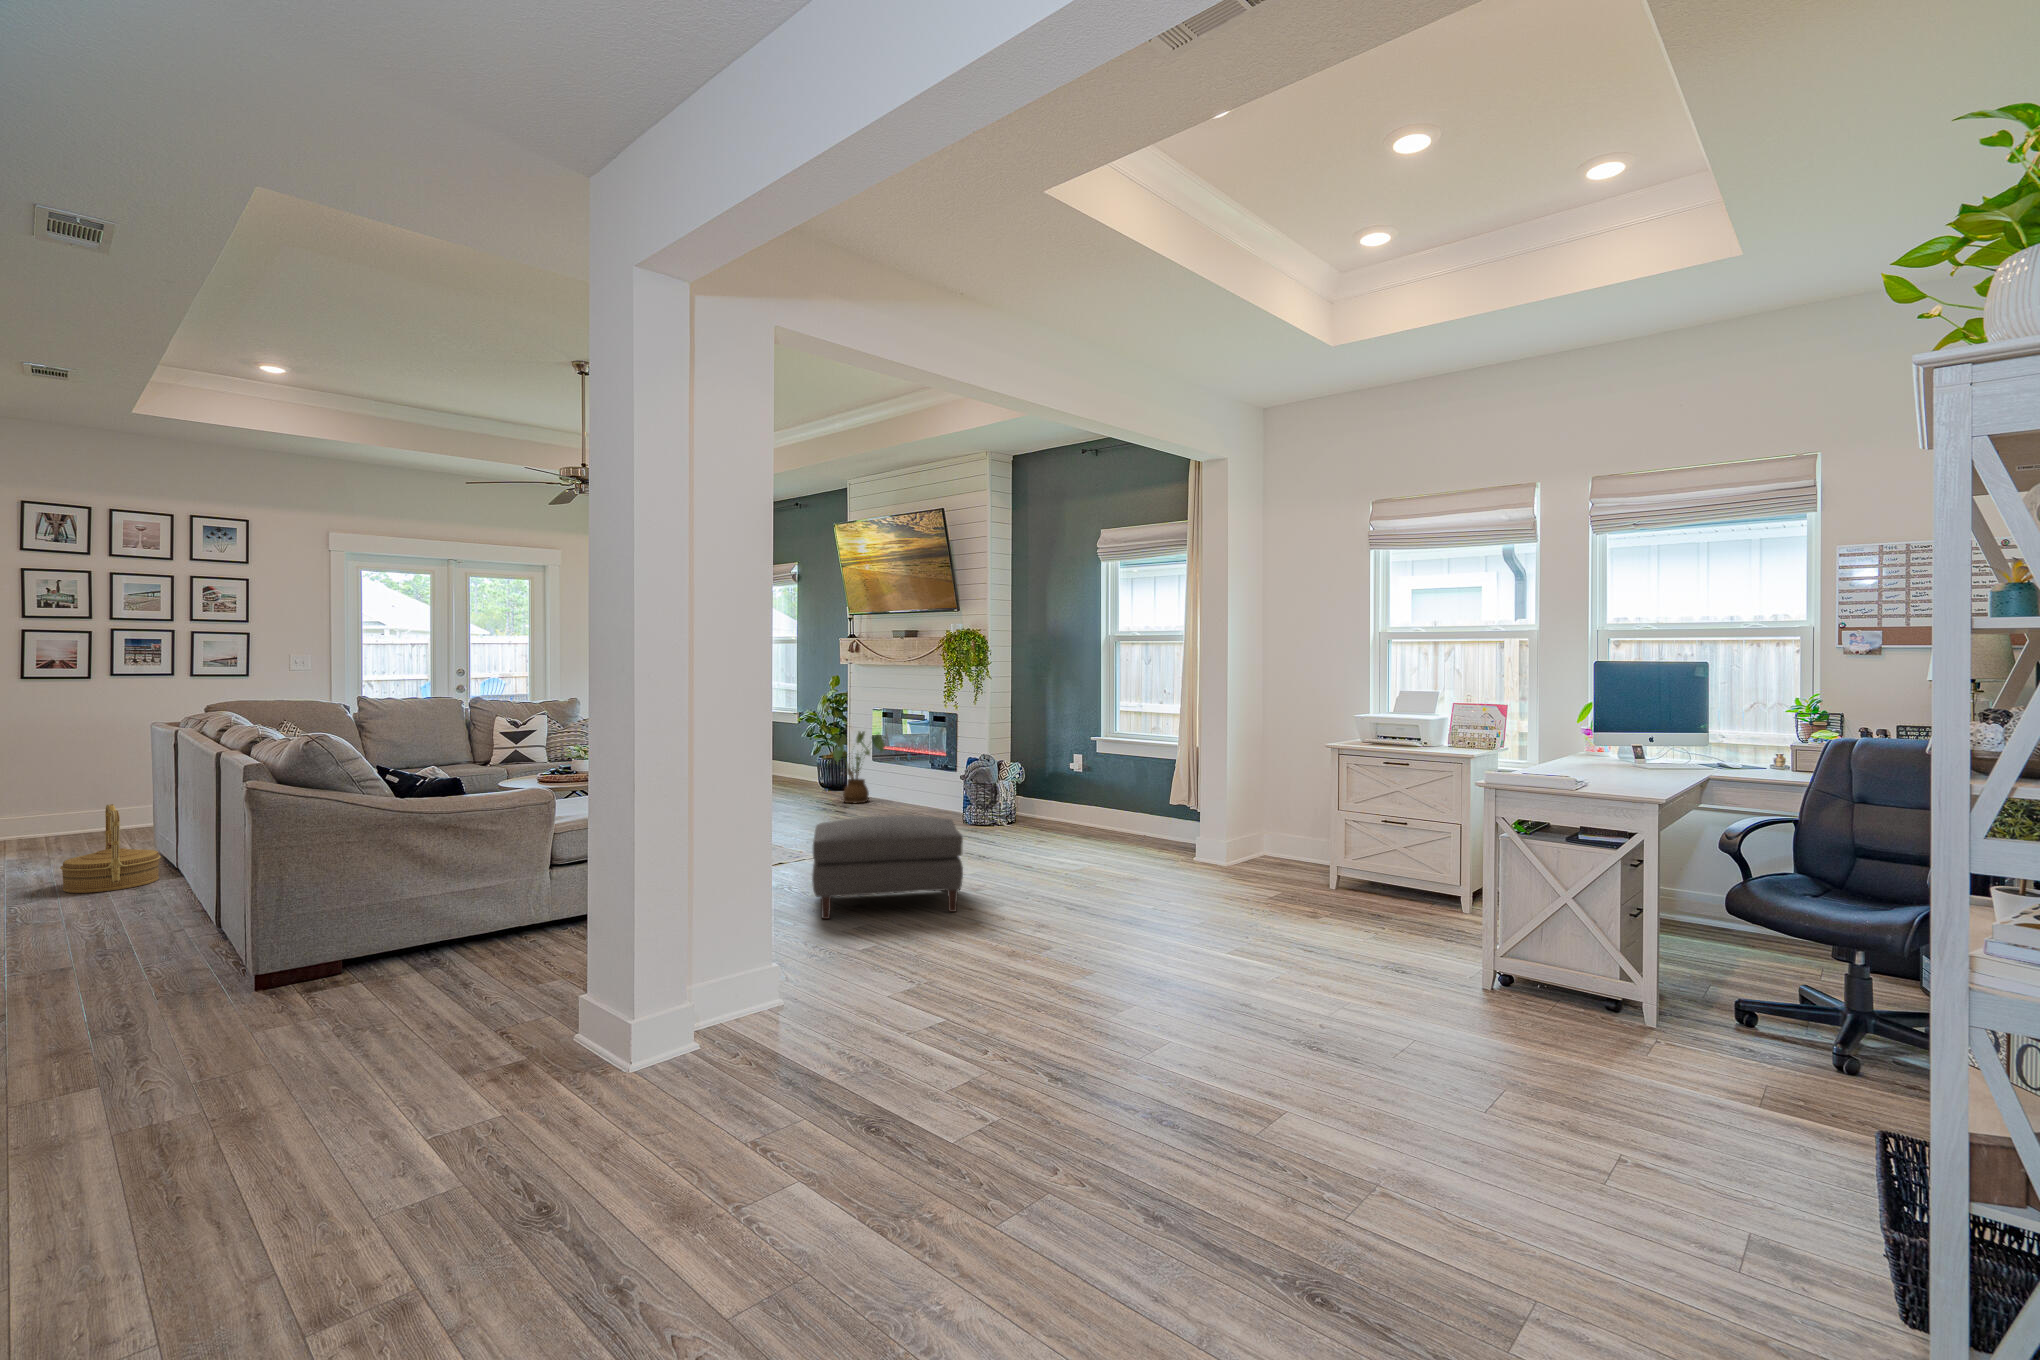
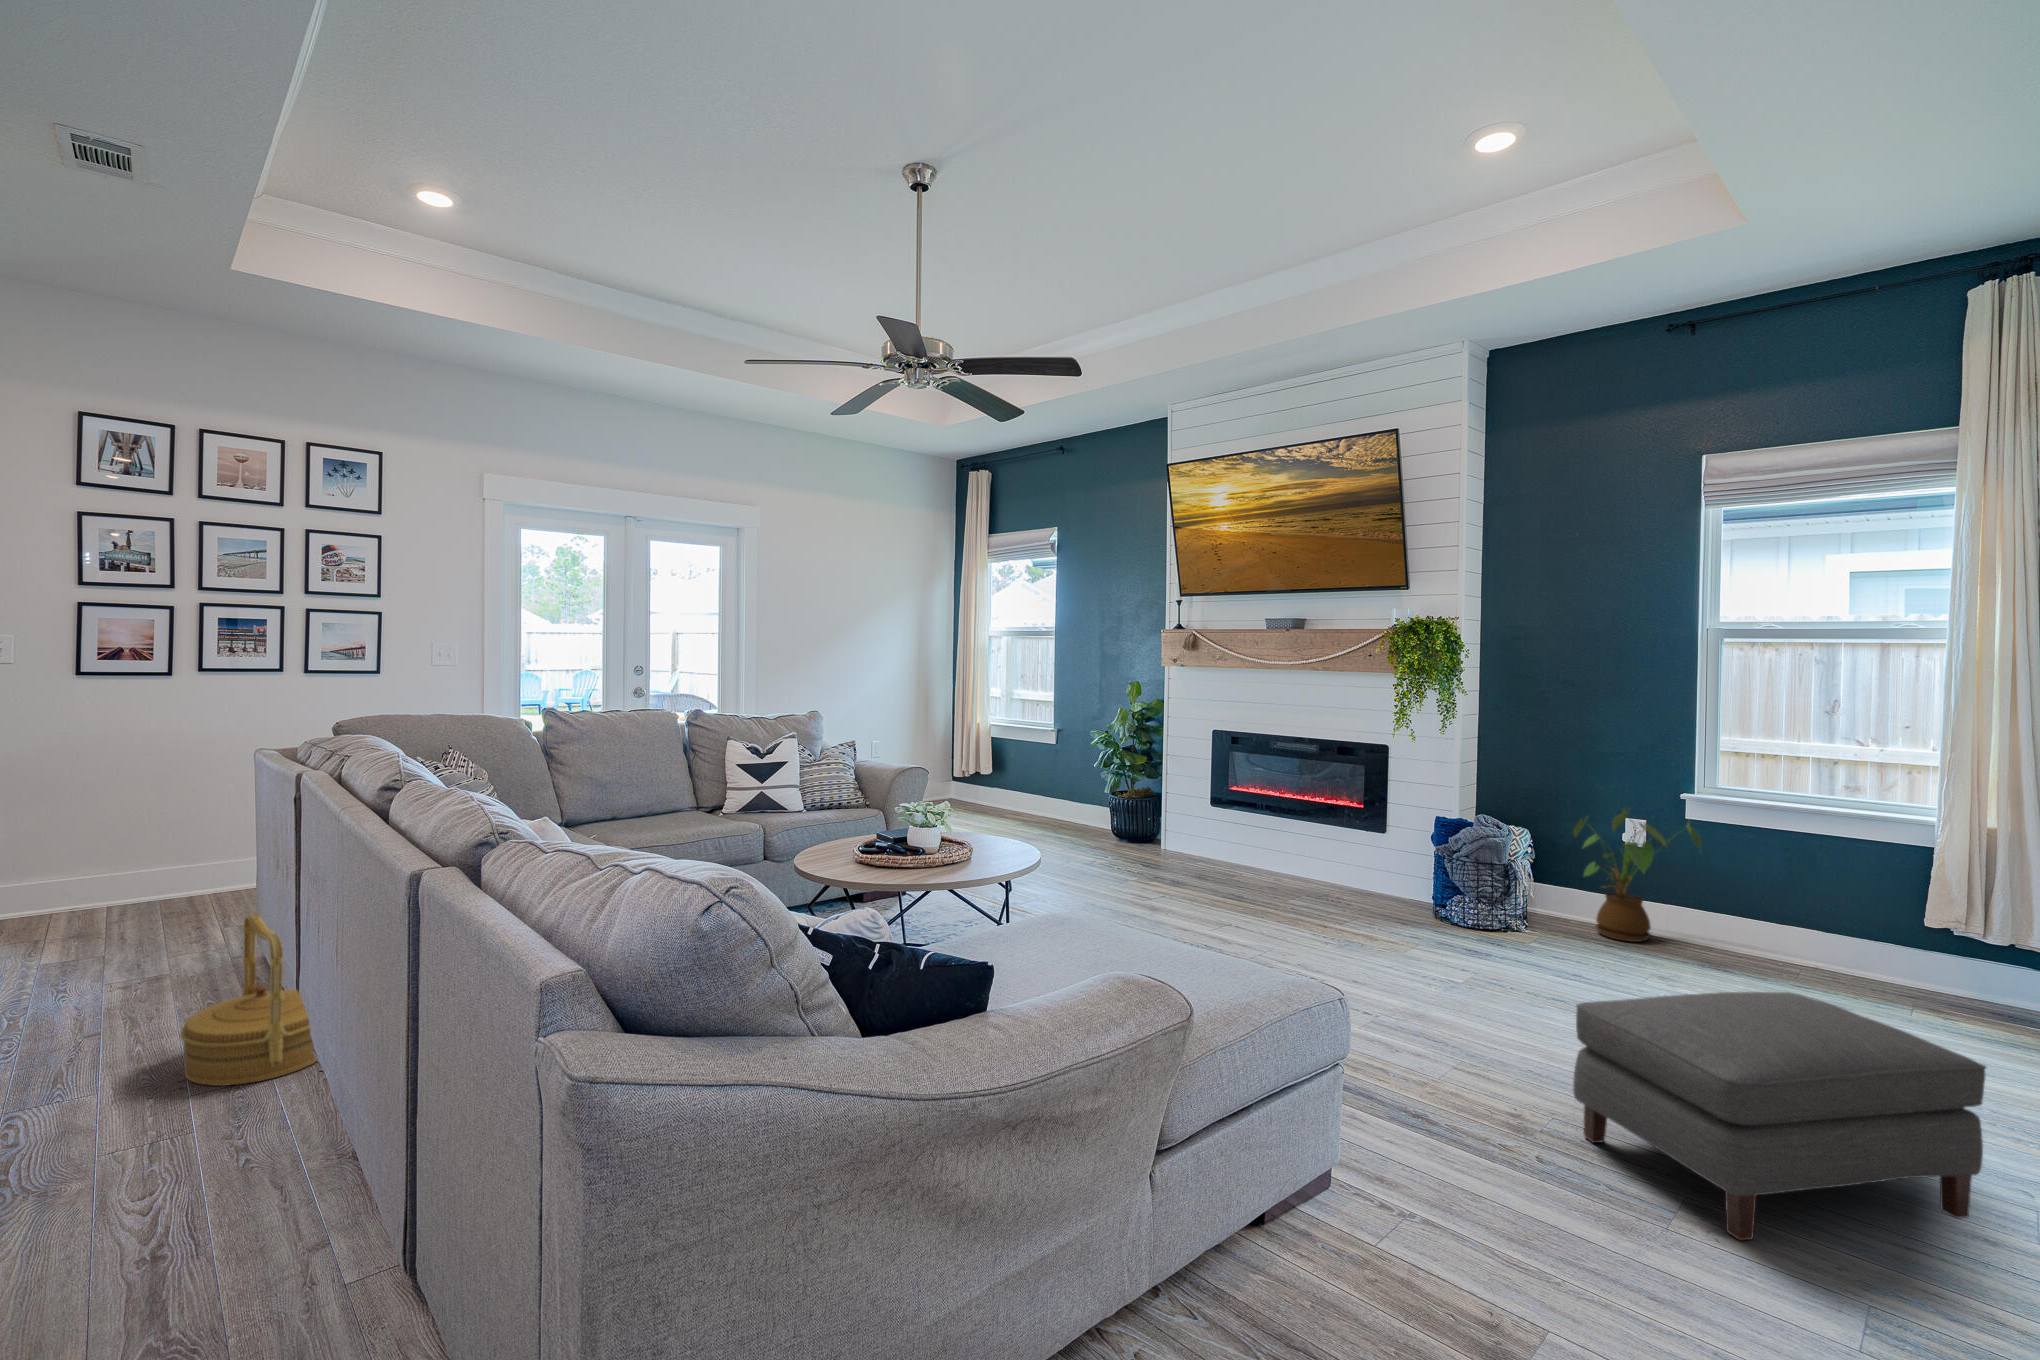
house plant: present [829,732,885,803] -> present [1573,809,1702,942]

